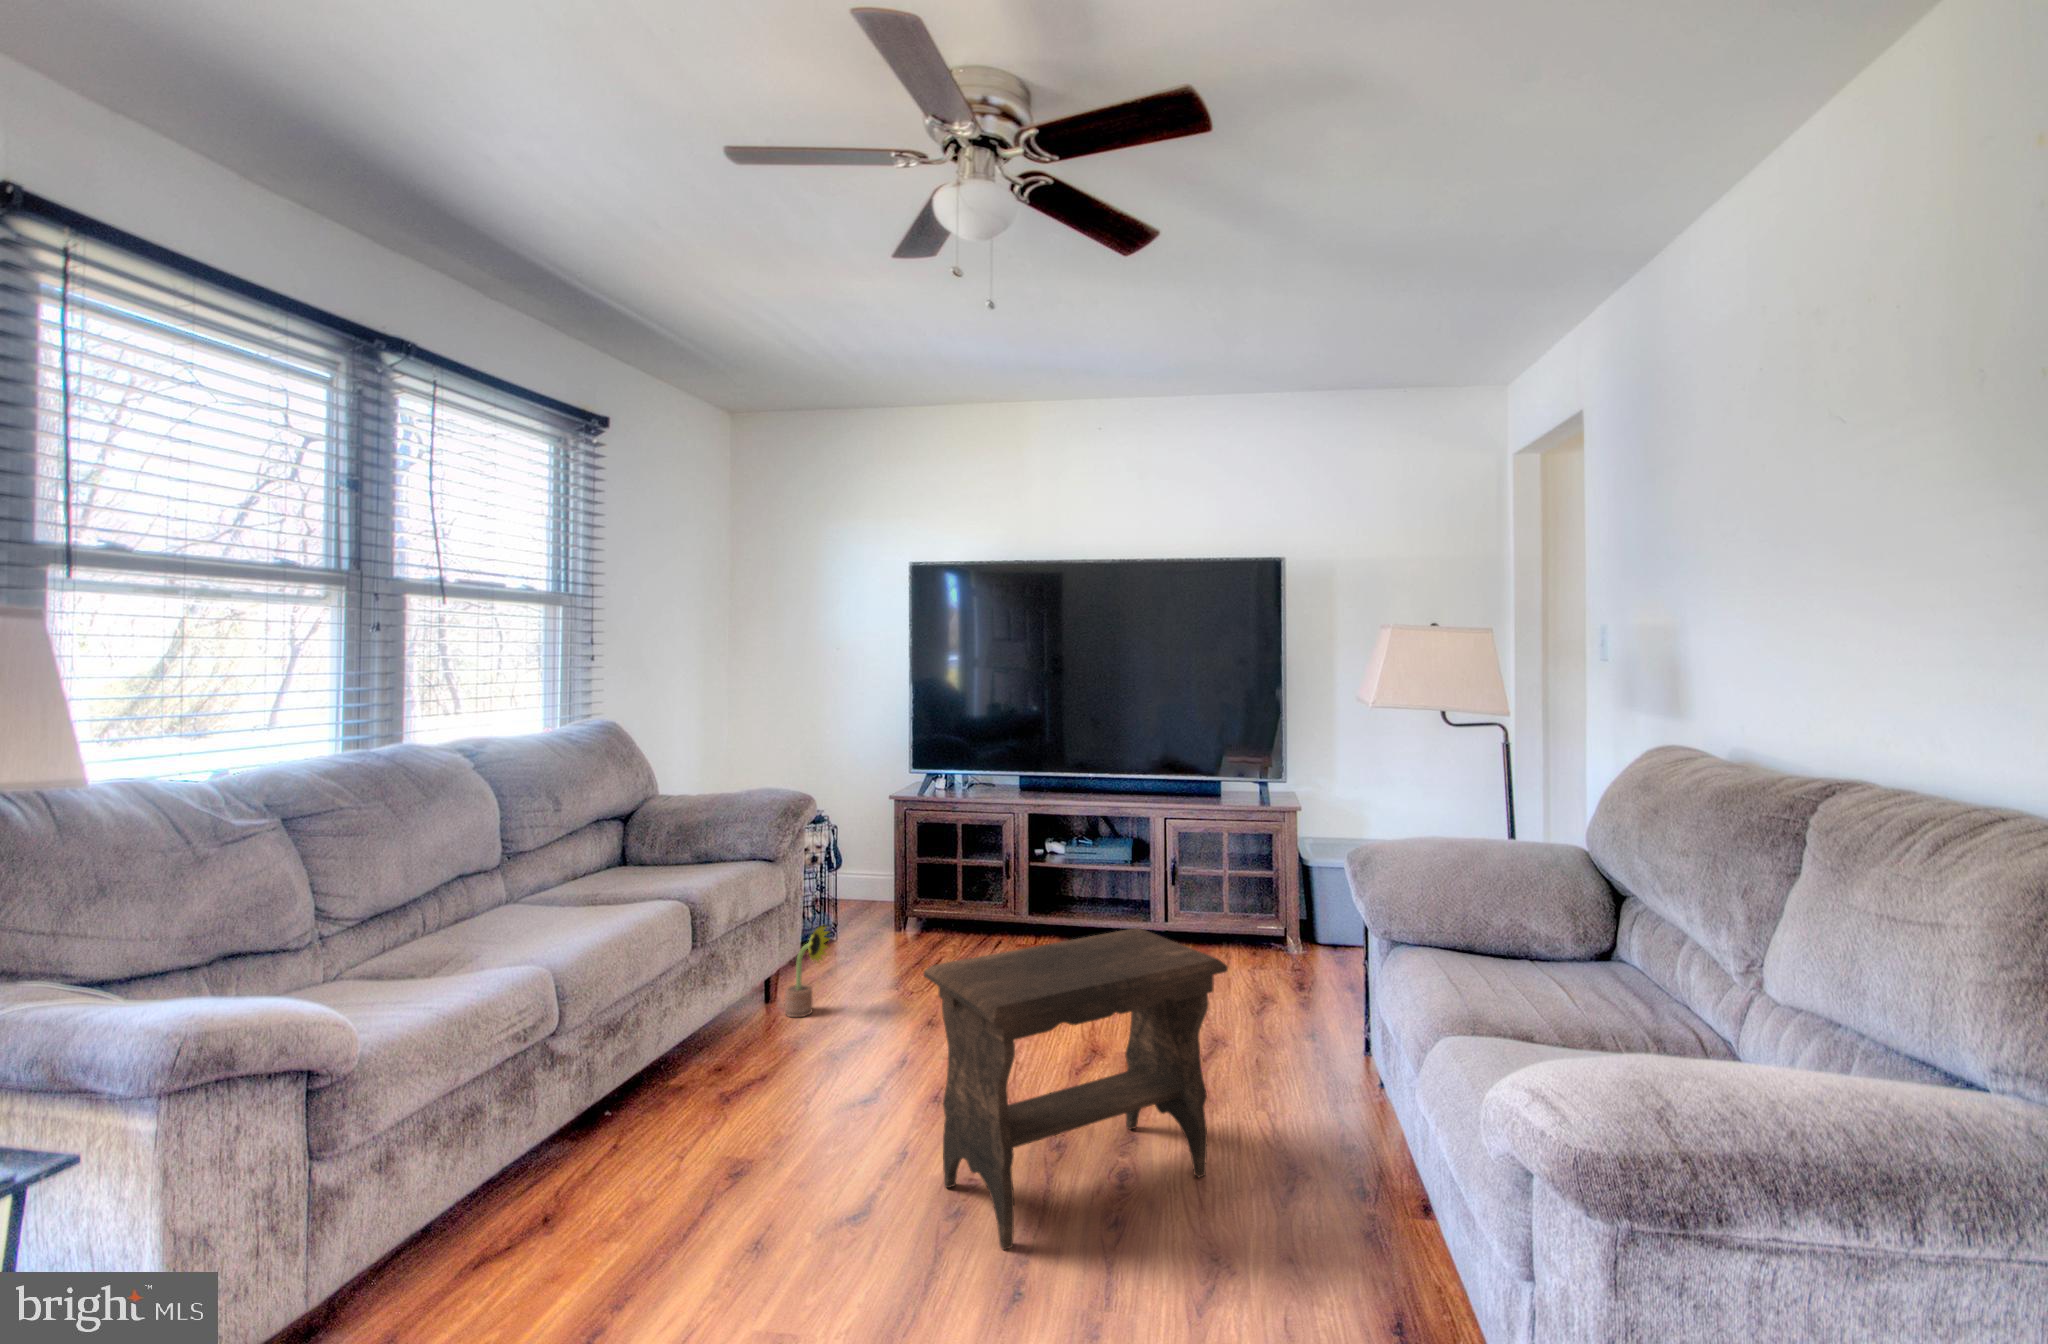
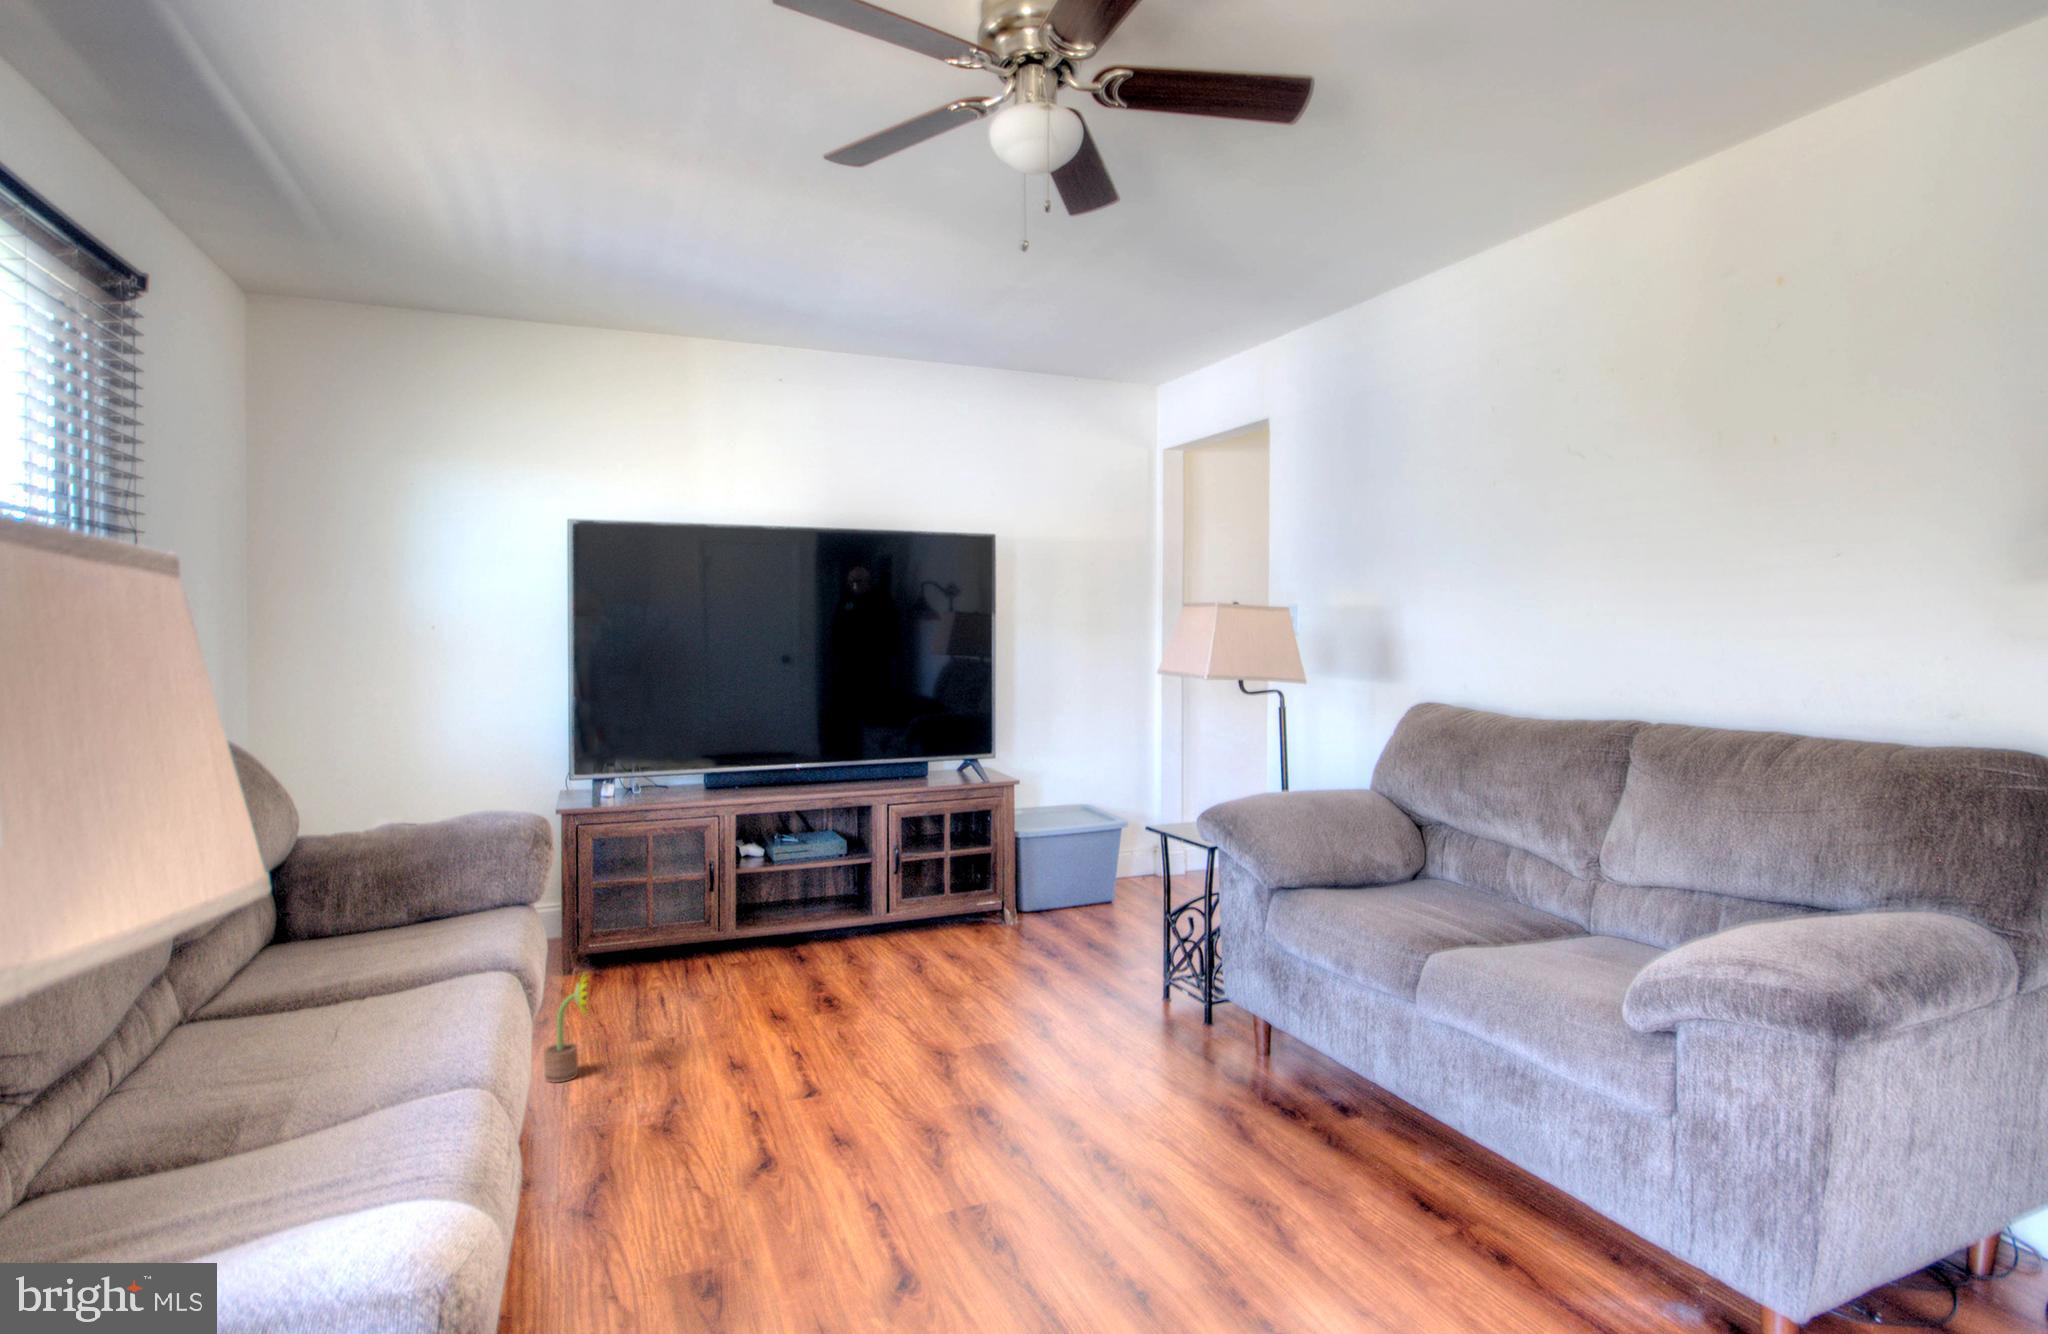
footstool: present [924,928,1228,1250] -> none [875,916,1113,1209]

